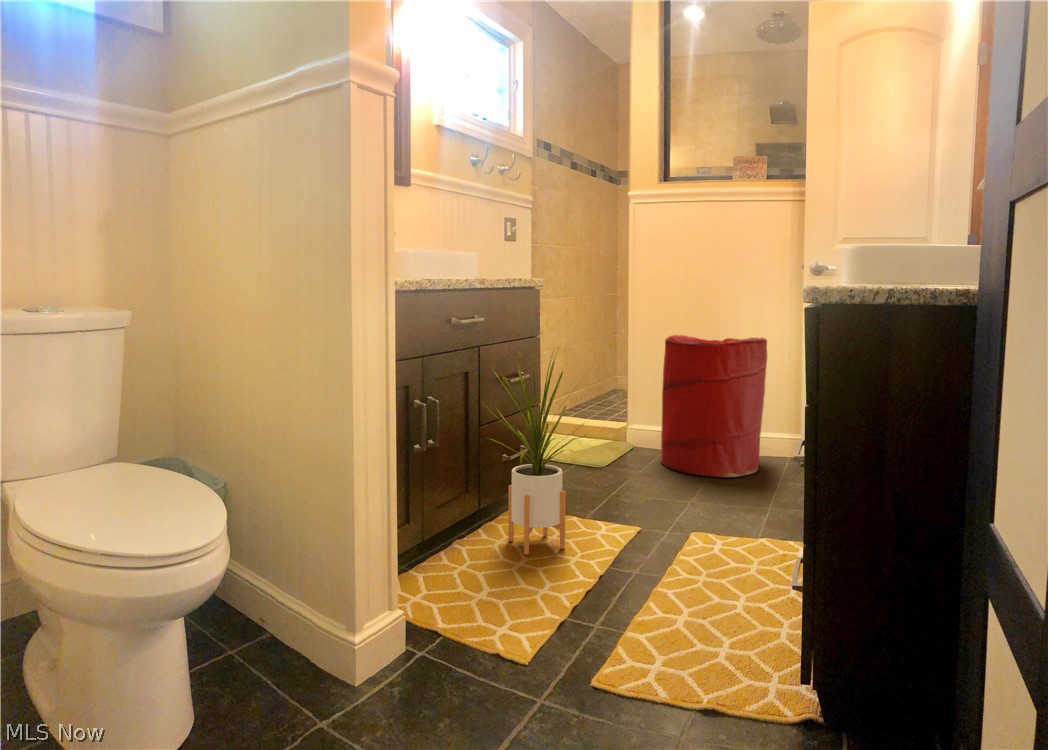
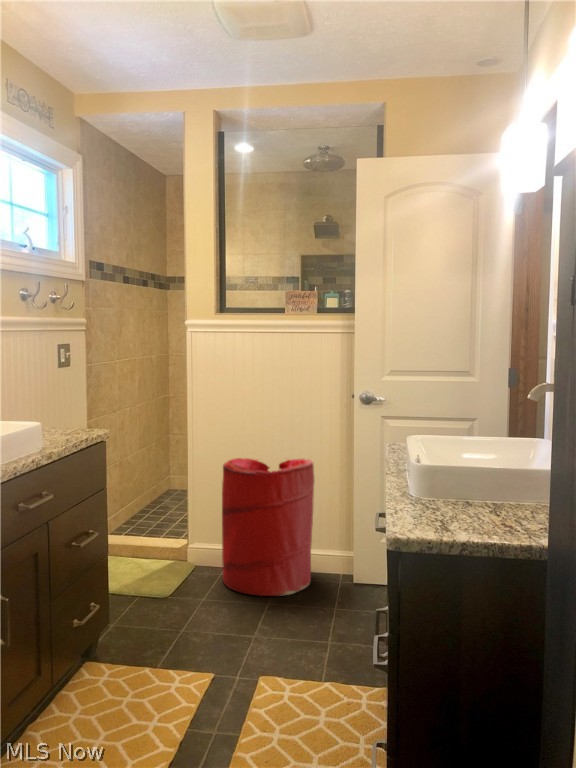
house plant: present [482,348,586,555] -> none [53,511,165,729]

